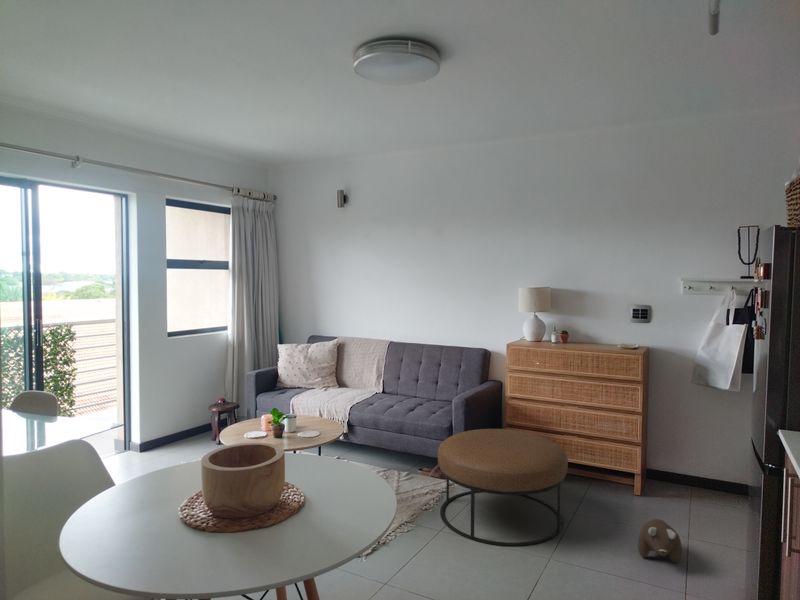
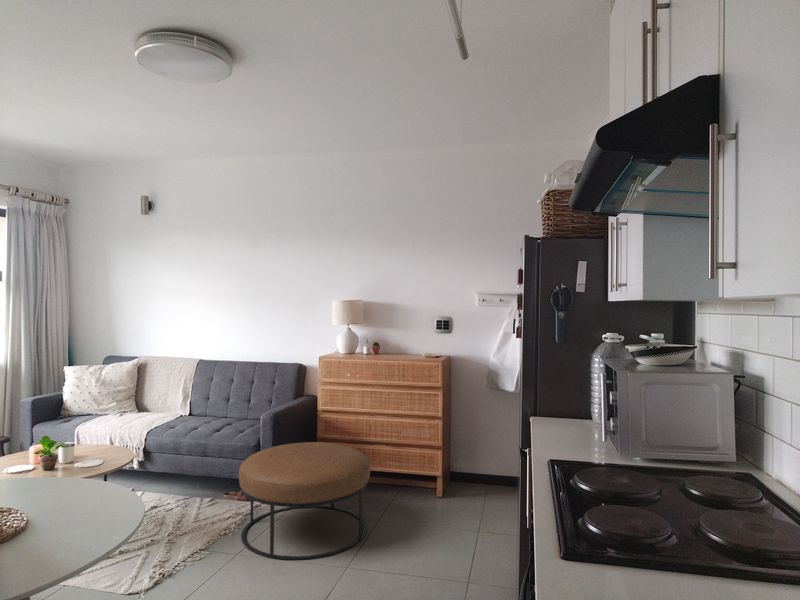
plush toy: present [638,519,682,563] -> none [431,514,468,553]

